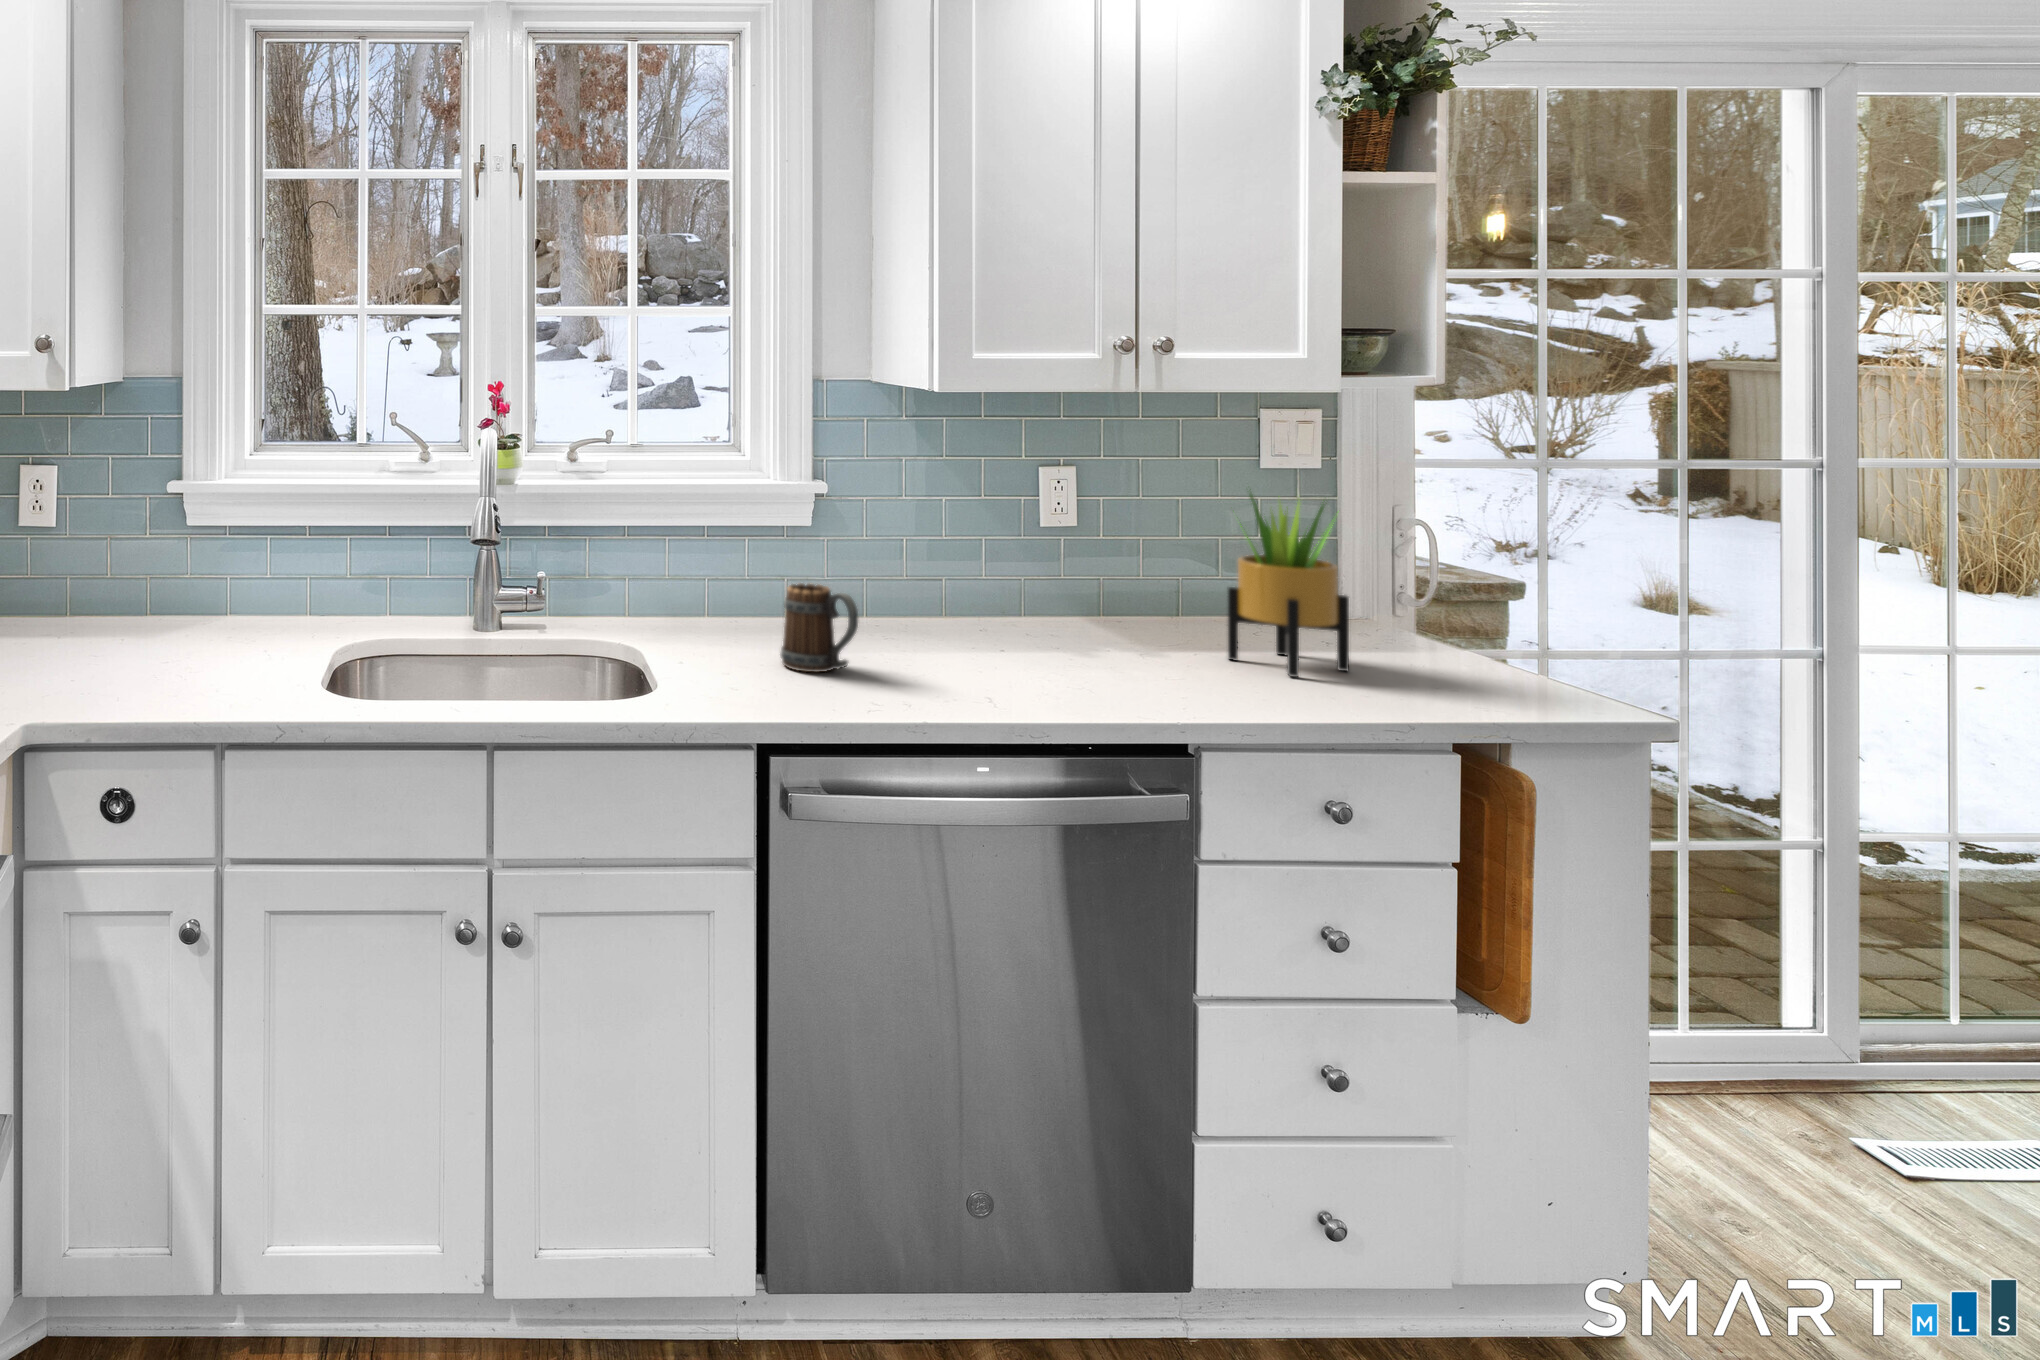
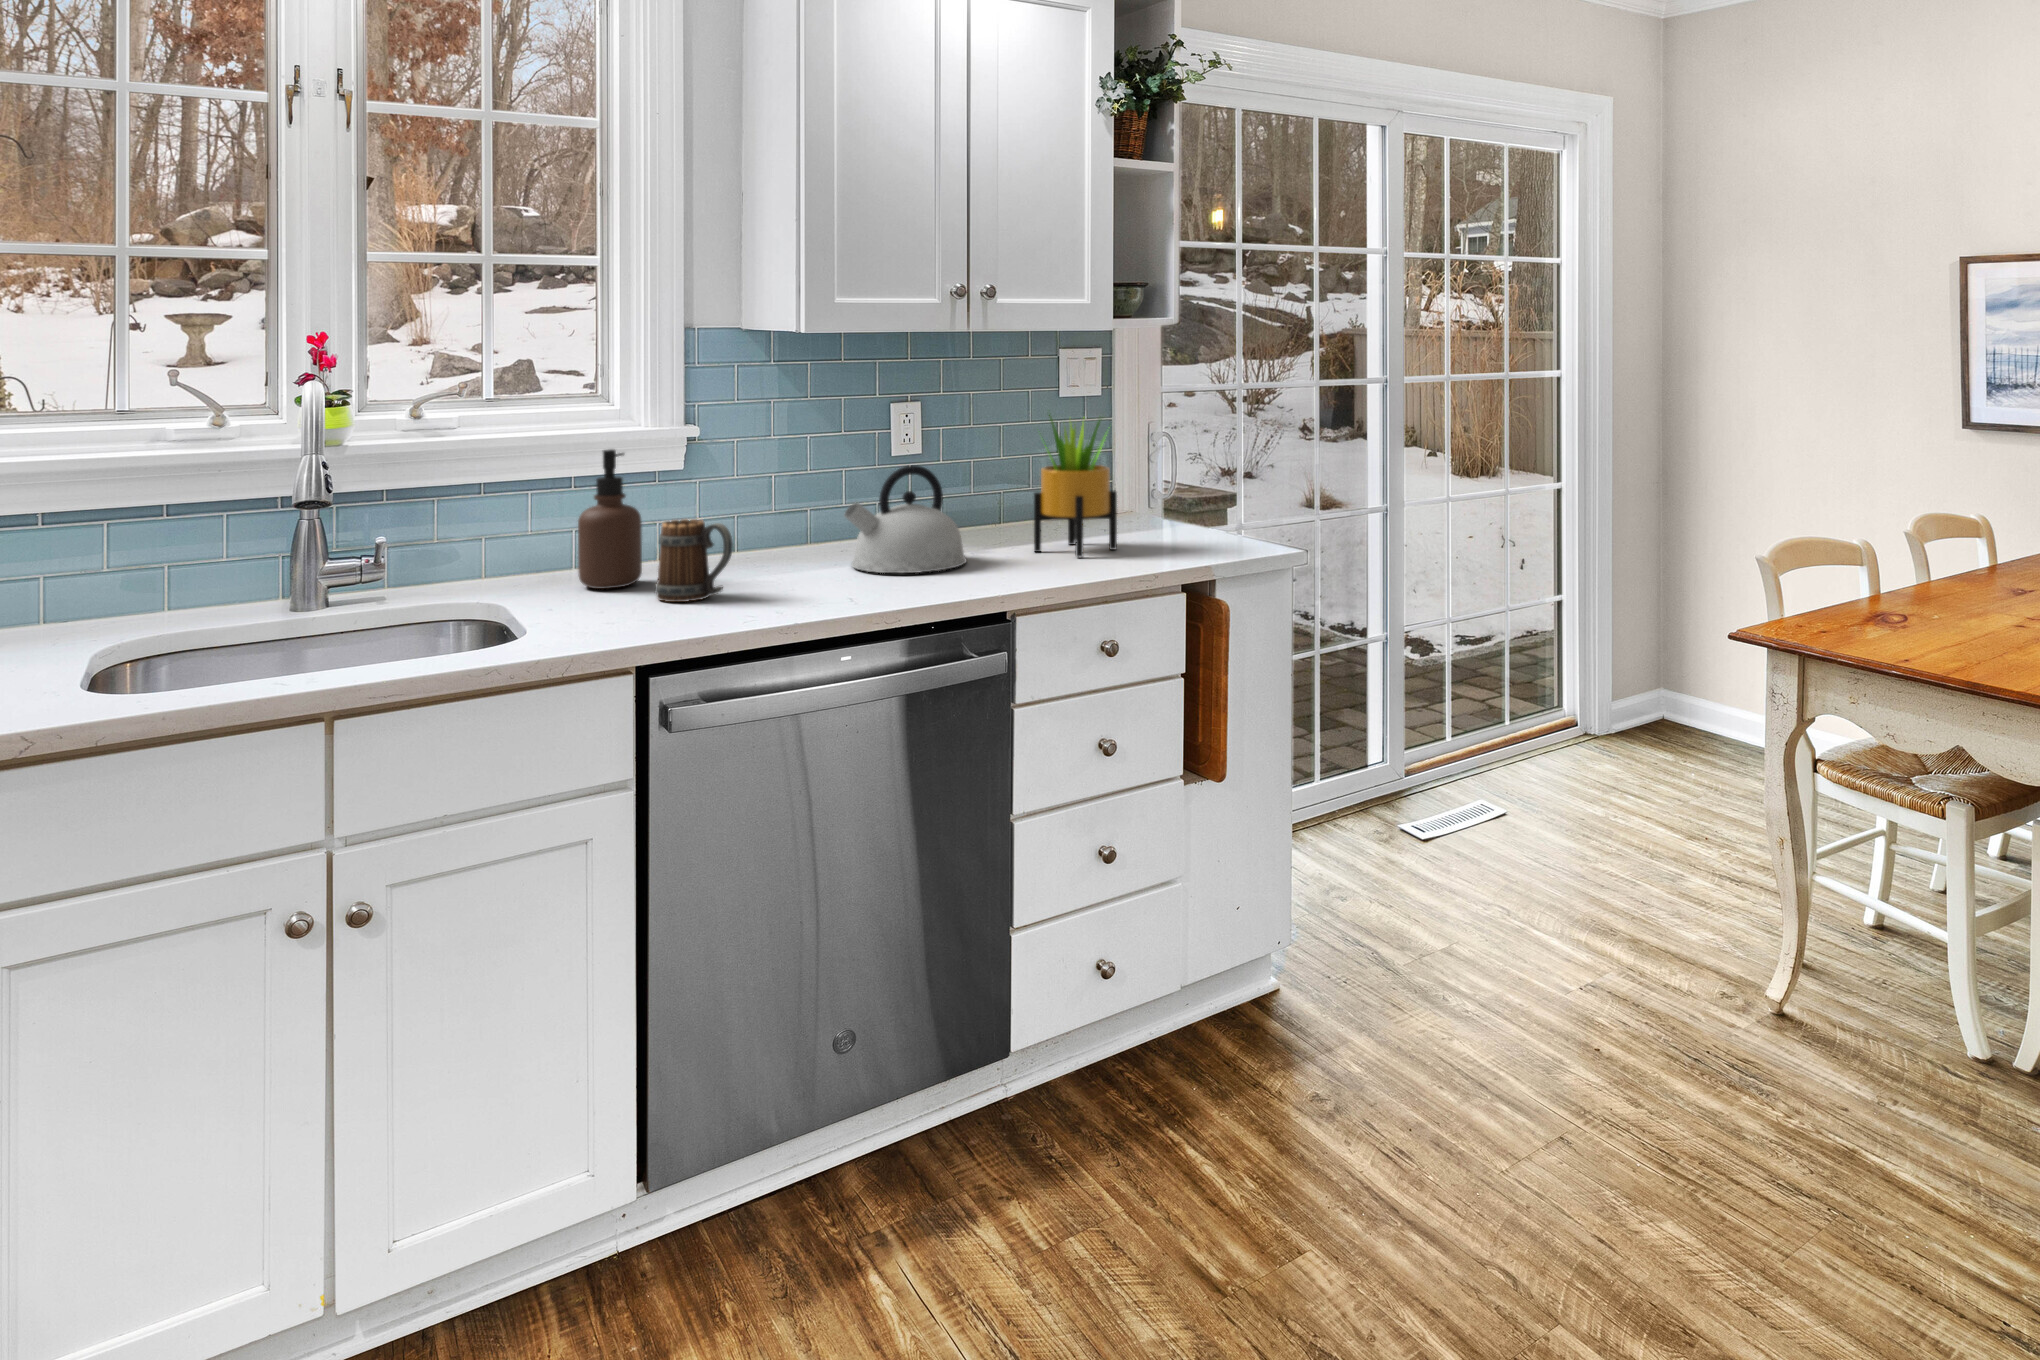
soap dispenser: none [712,503,772,644] -> present [578,449,642,589]
kettle: none [986,543,1136,672] -> present [845,465,966,573]

